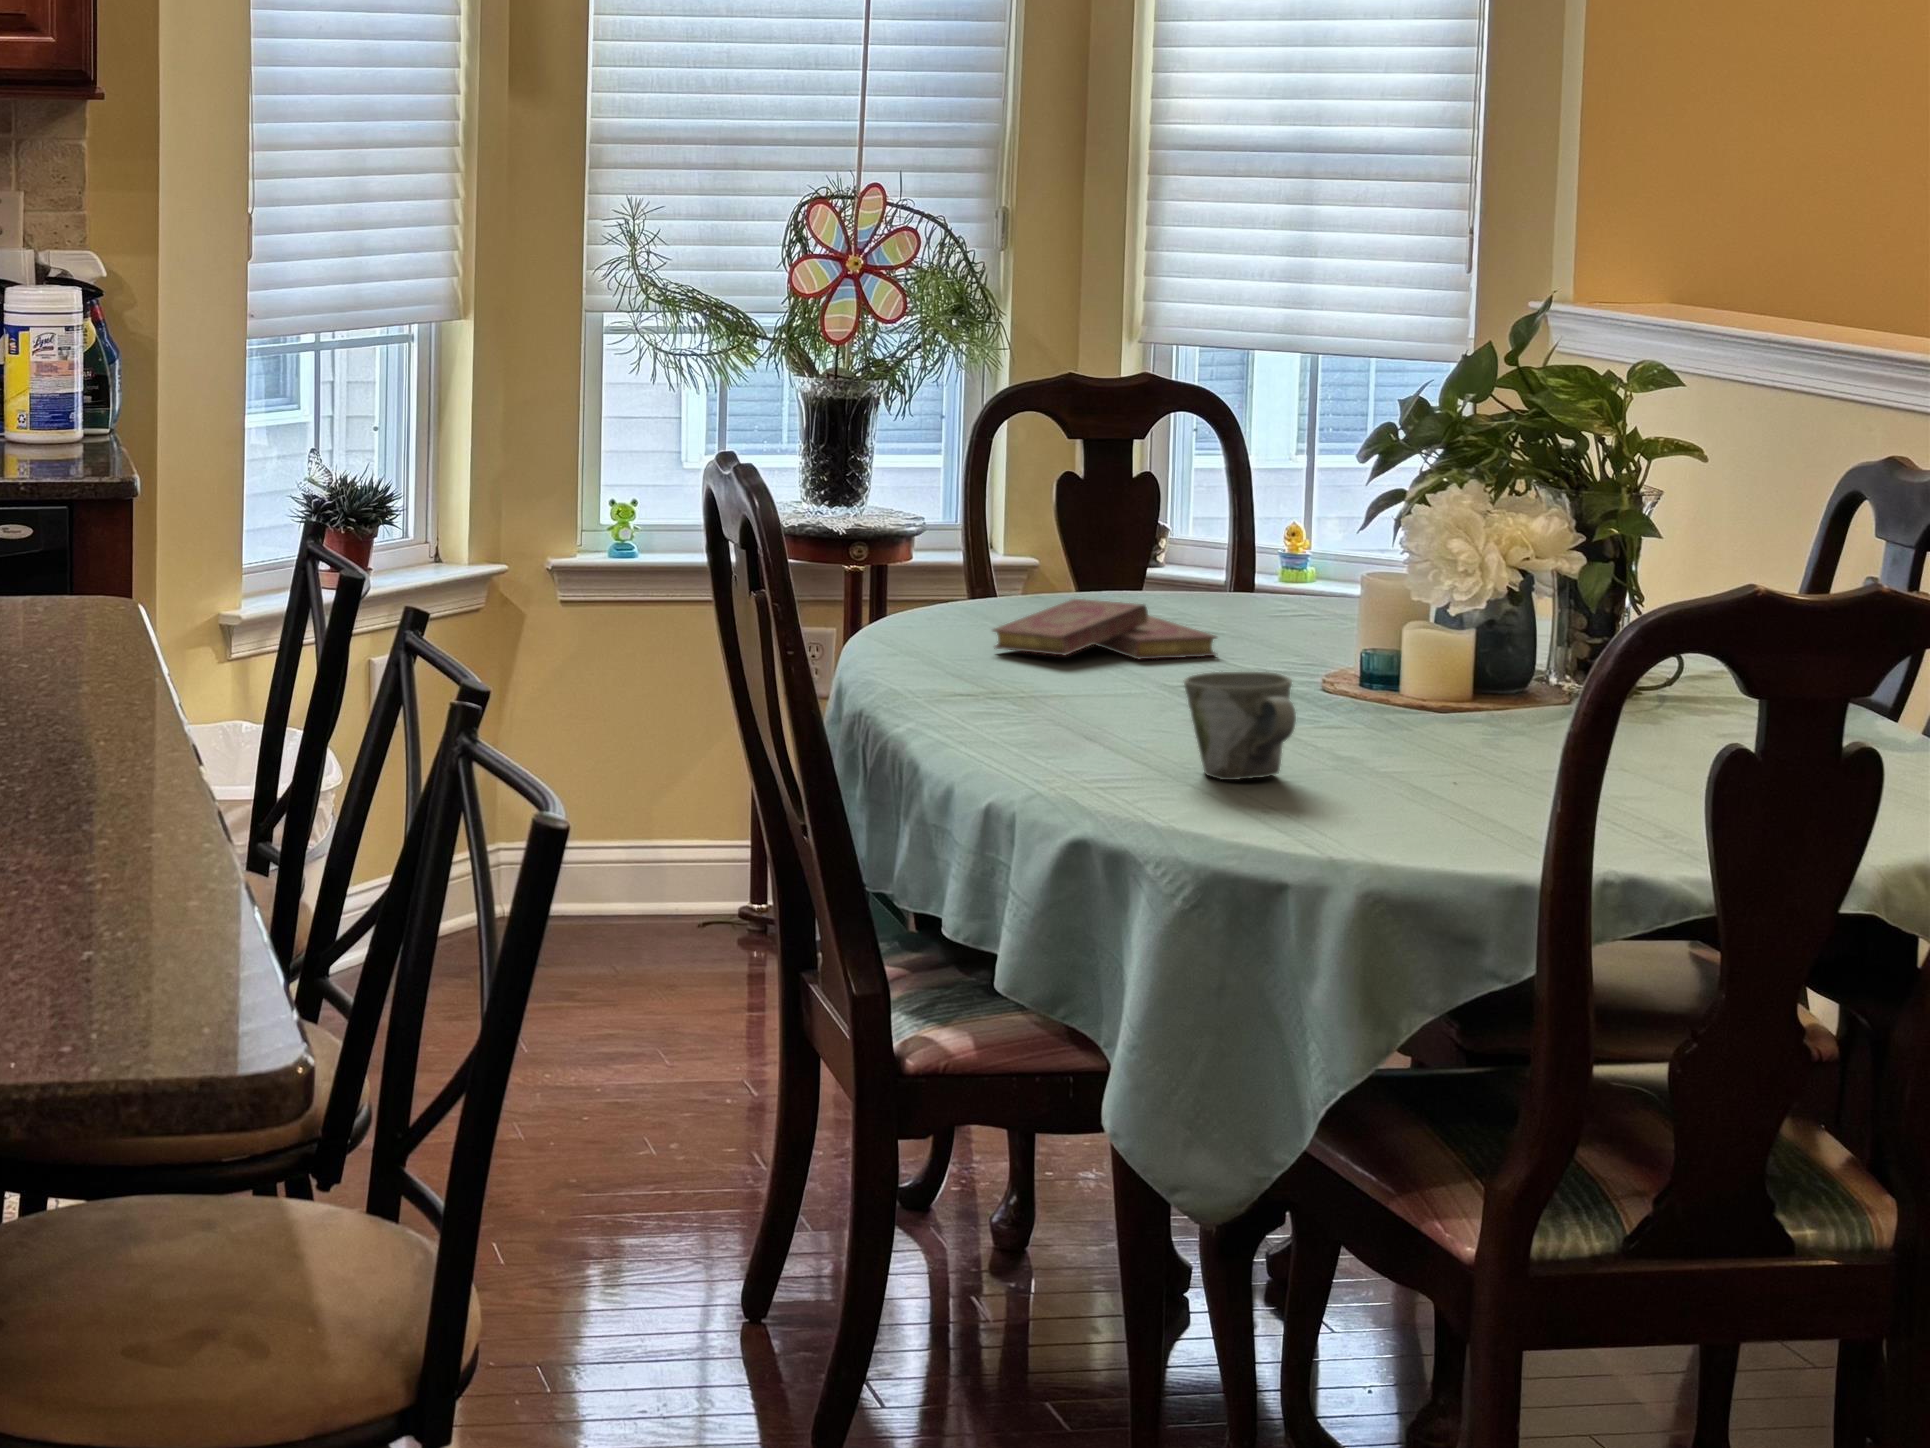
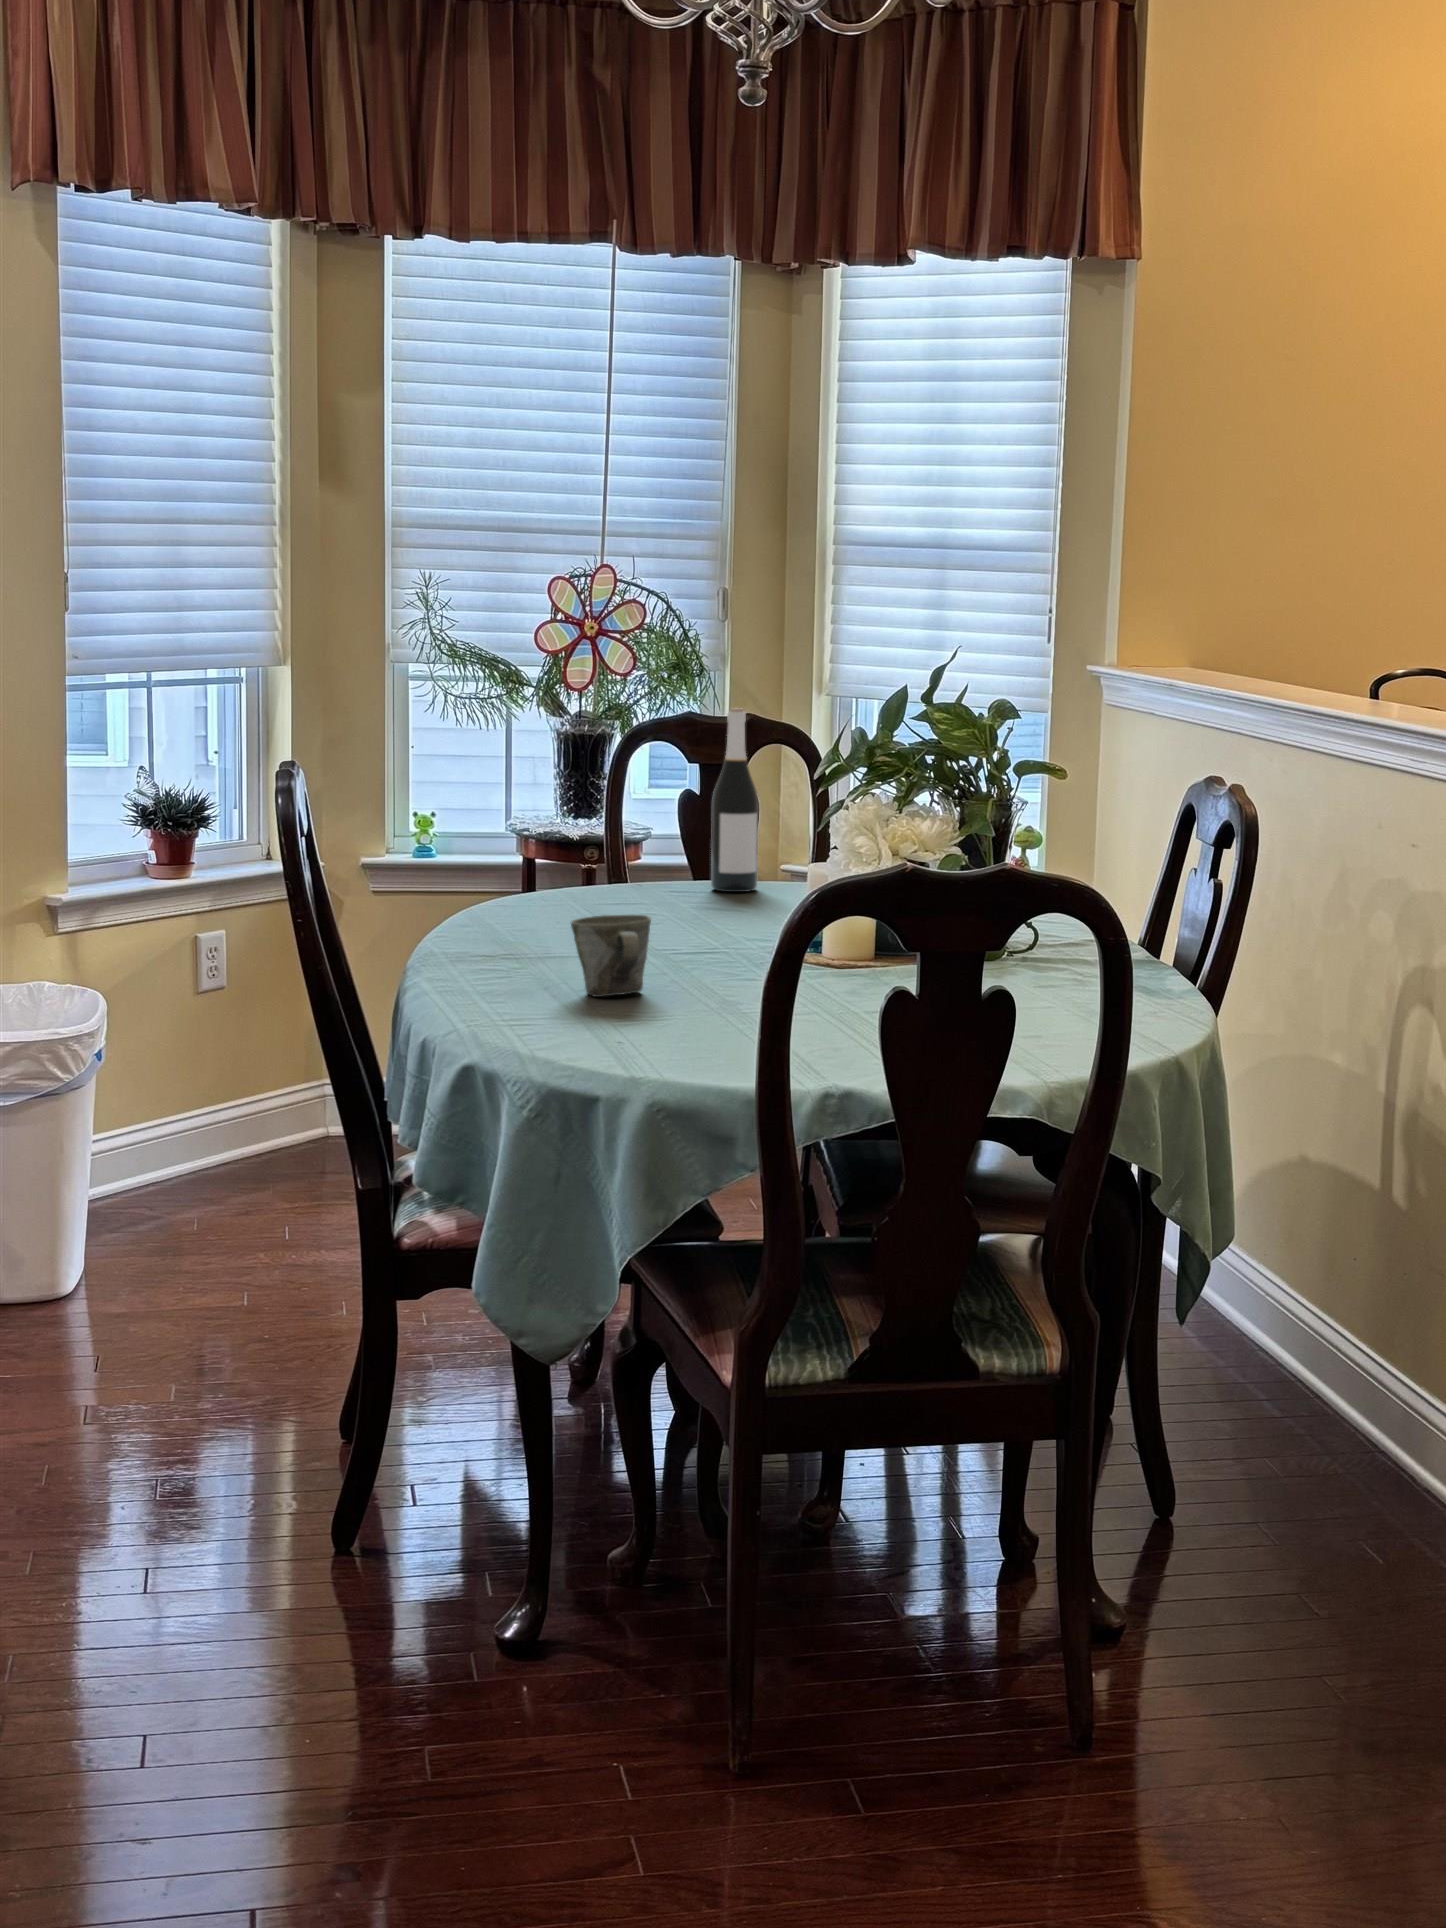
wine bottle: none [1181,386,1247,625] -> present [711,708,759,892]
book: present [993,599,1217,659] -> none [535,871,707,915]

